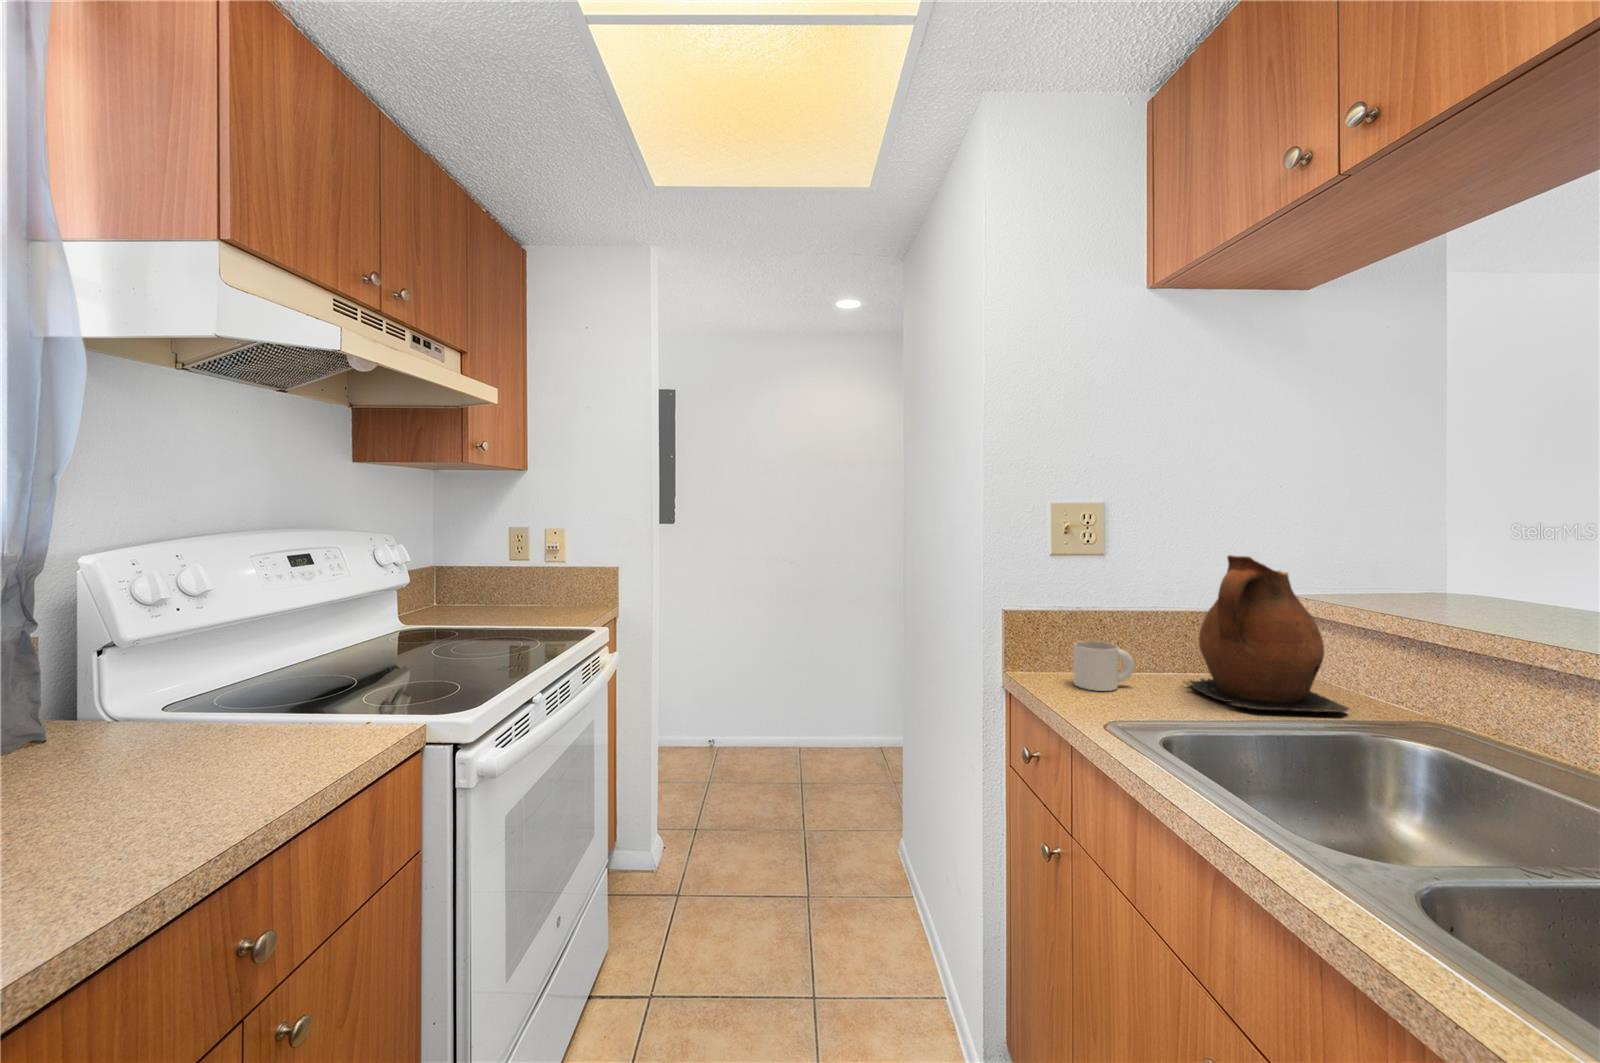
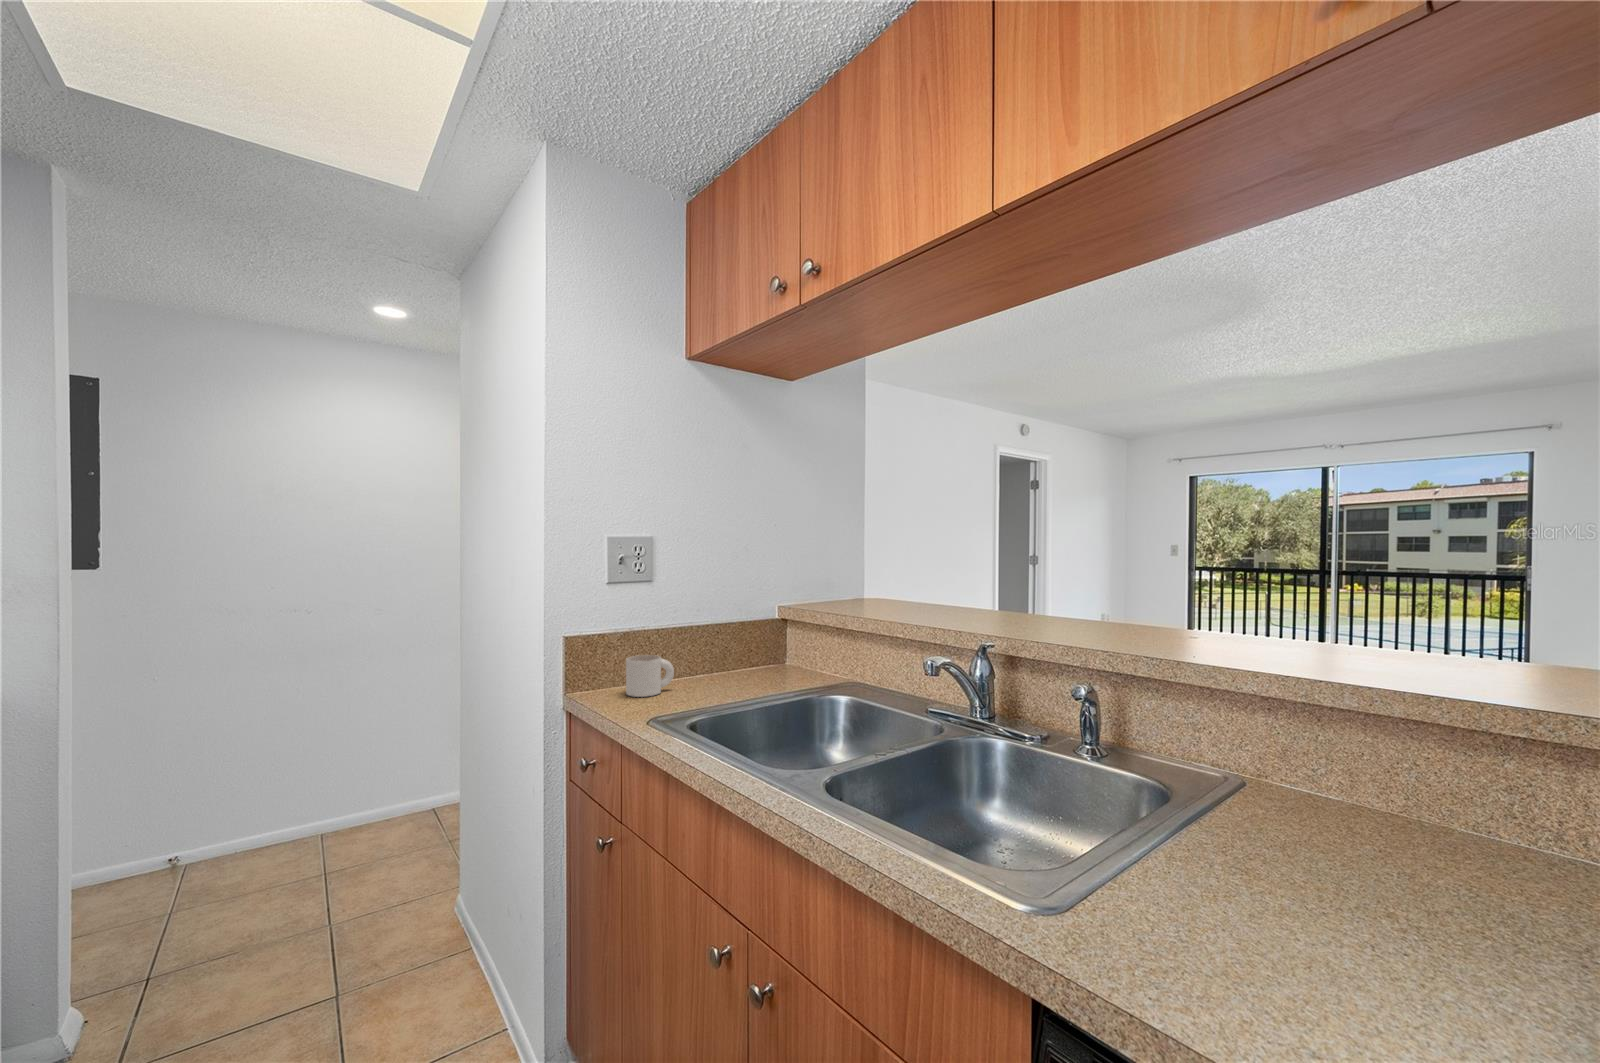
ceramic pitcher: present [1189,555,1349,714] -> none [709,577,810,692]

